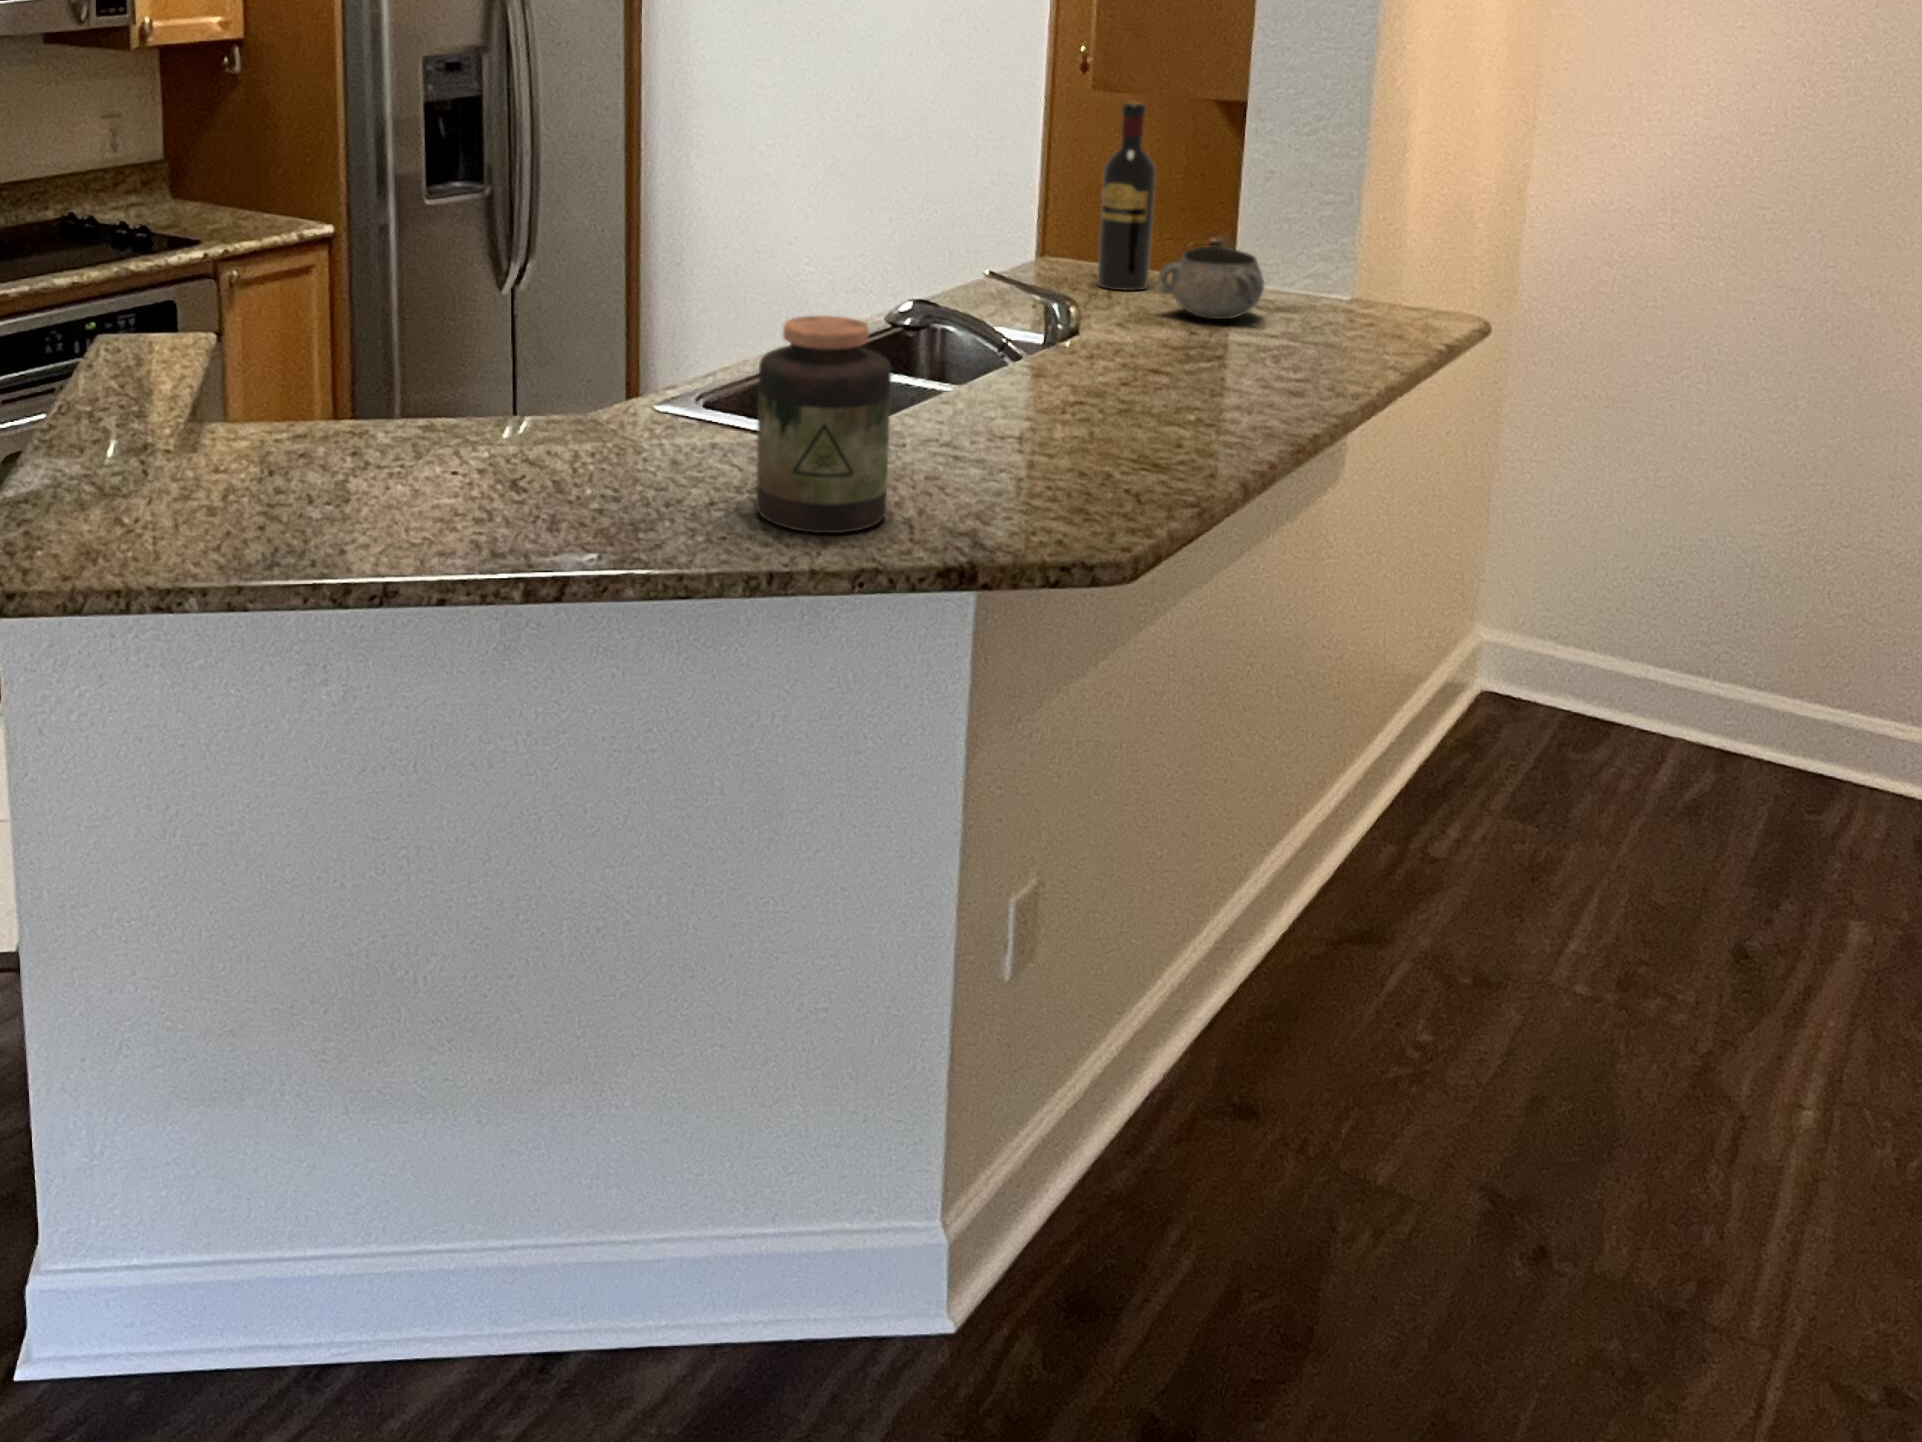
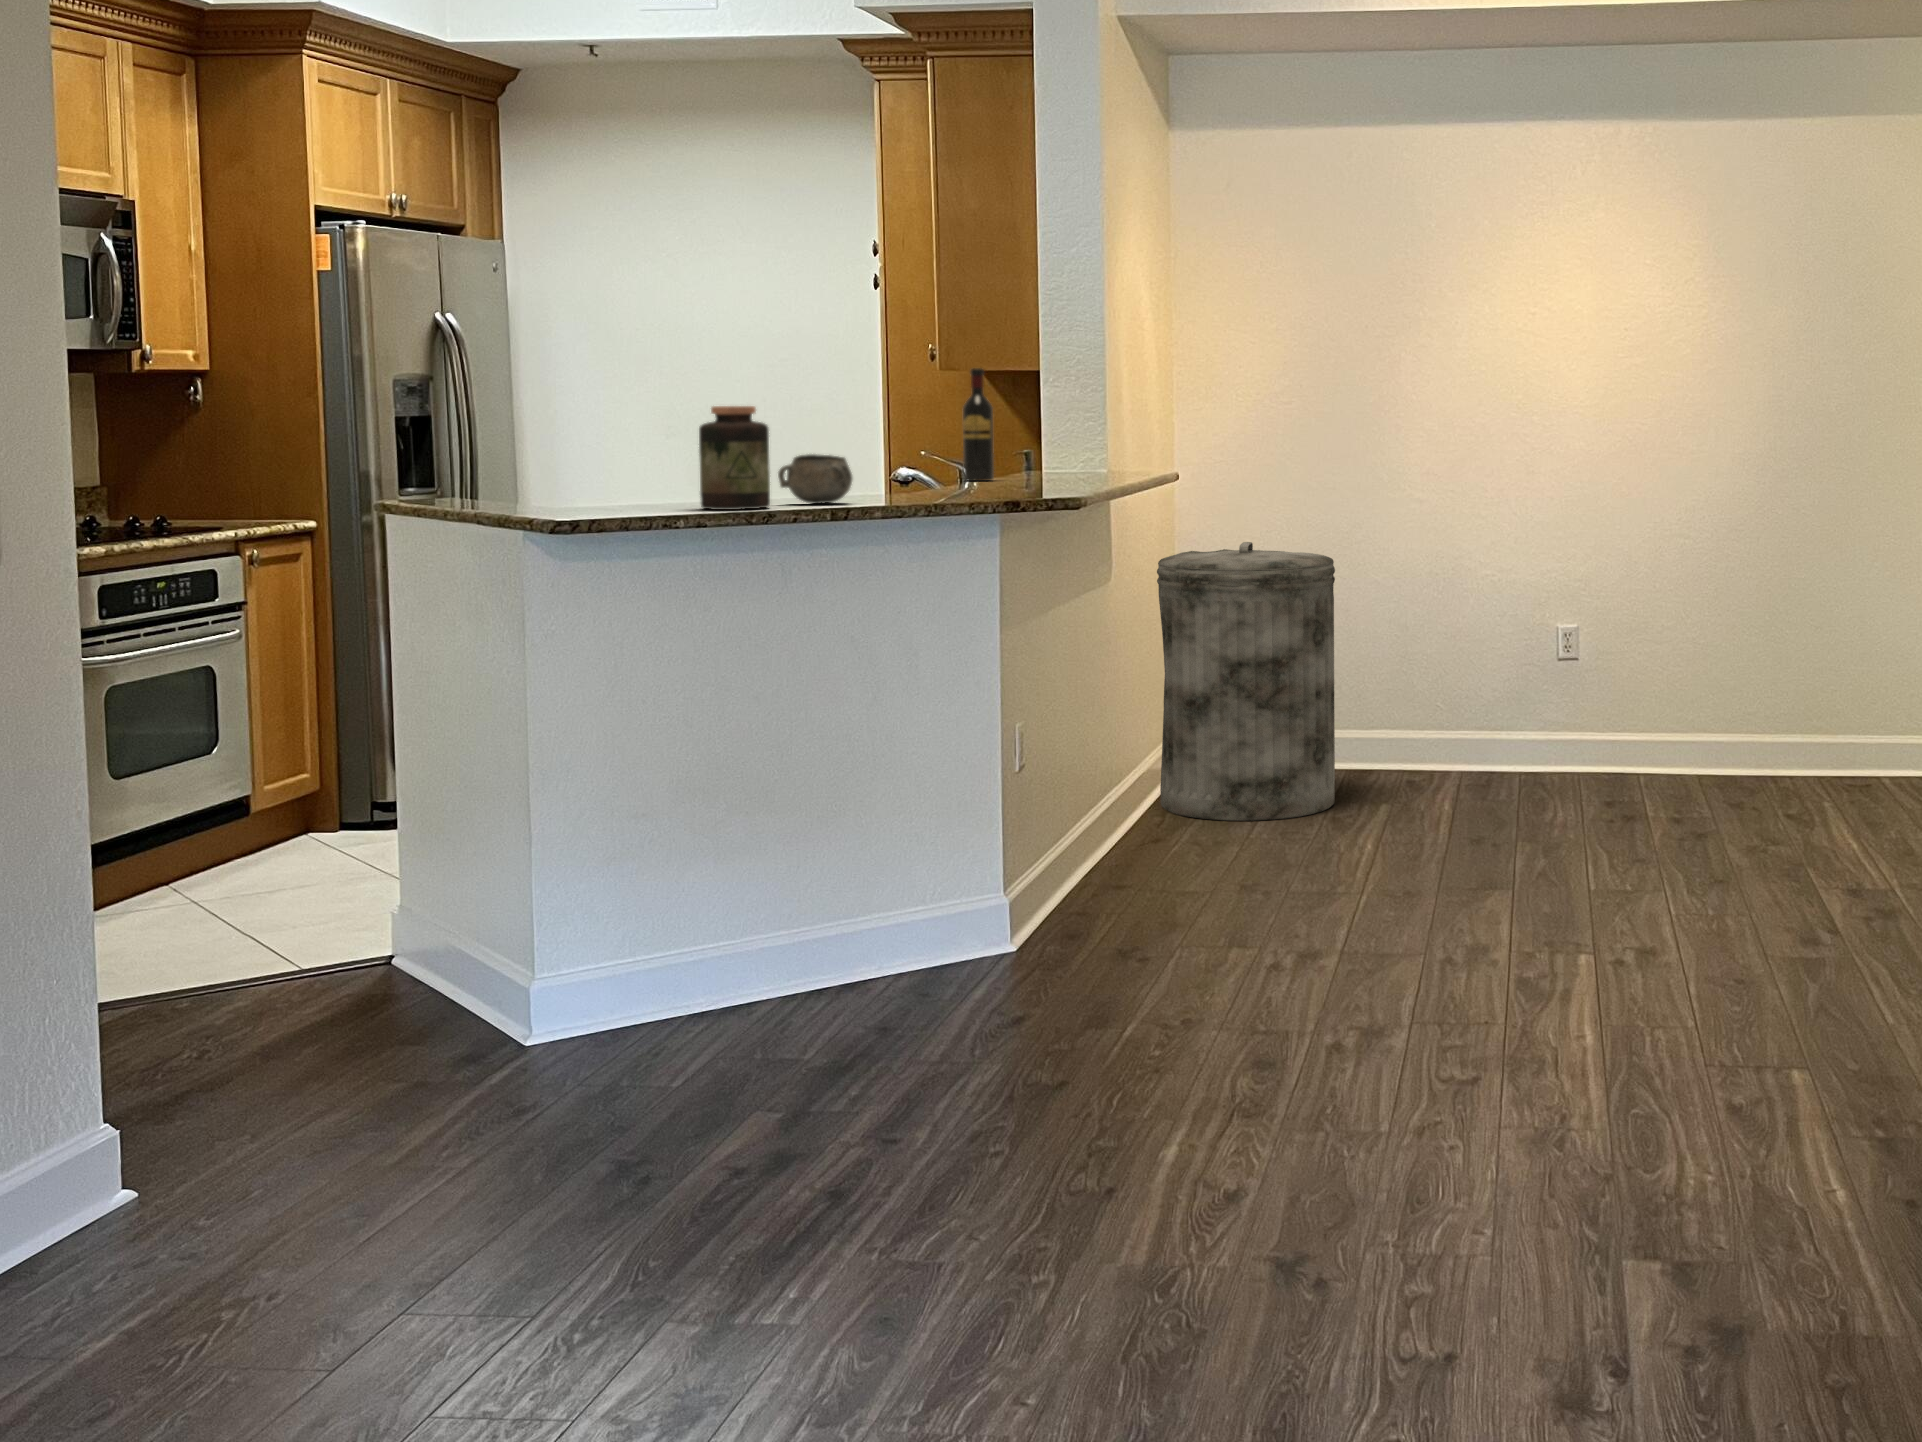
decorative bowl: present [1159,247,1264,319] -> present [778,454,852,504]
jar: present [756,316,891,533] -> present [699,406,770,510]
trash can: none [1407,399,1808,917] -> present [1157,542,1335,821]

